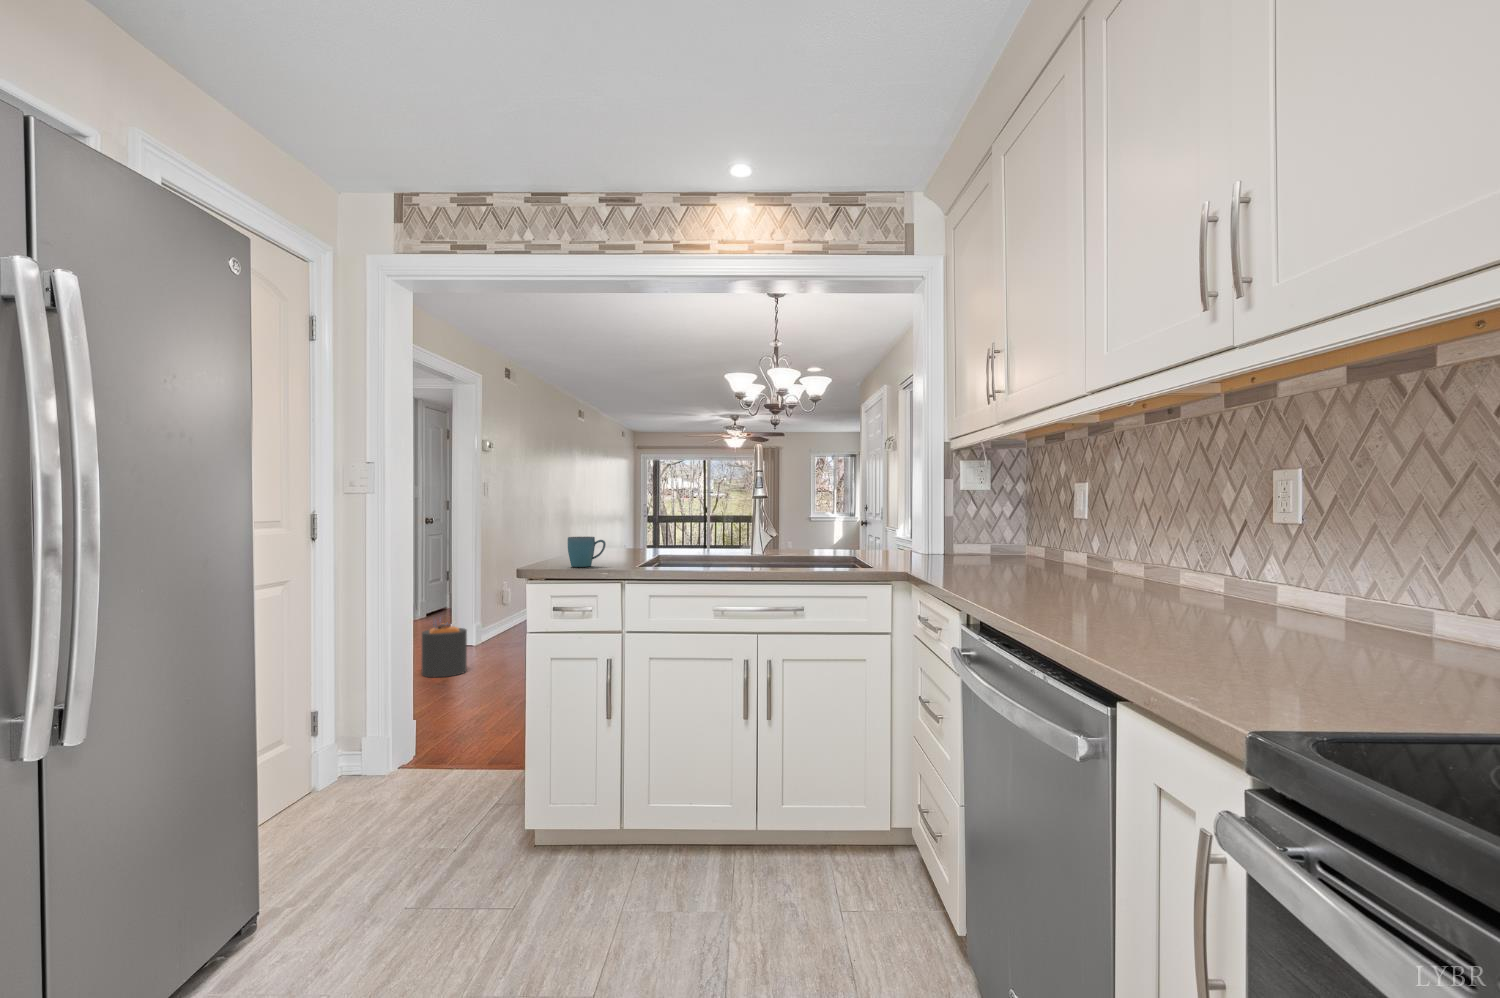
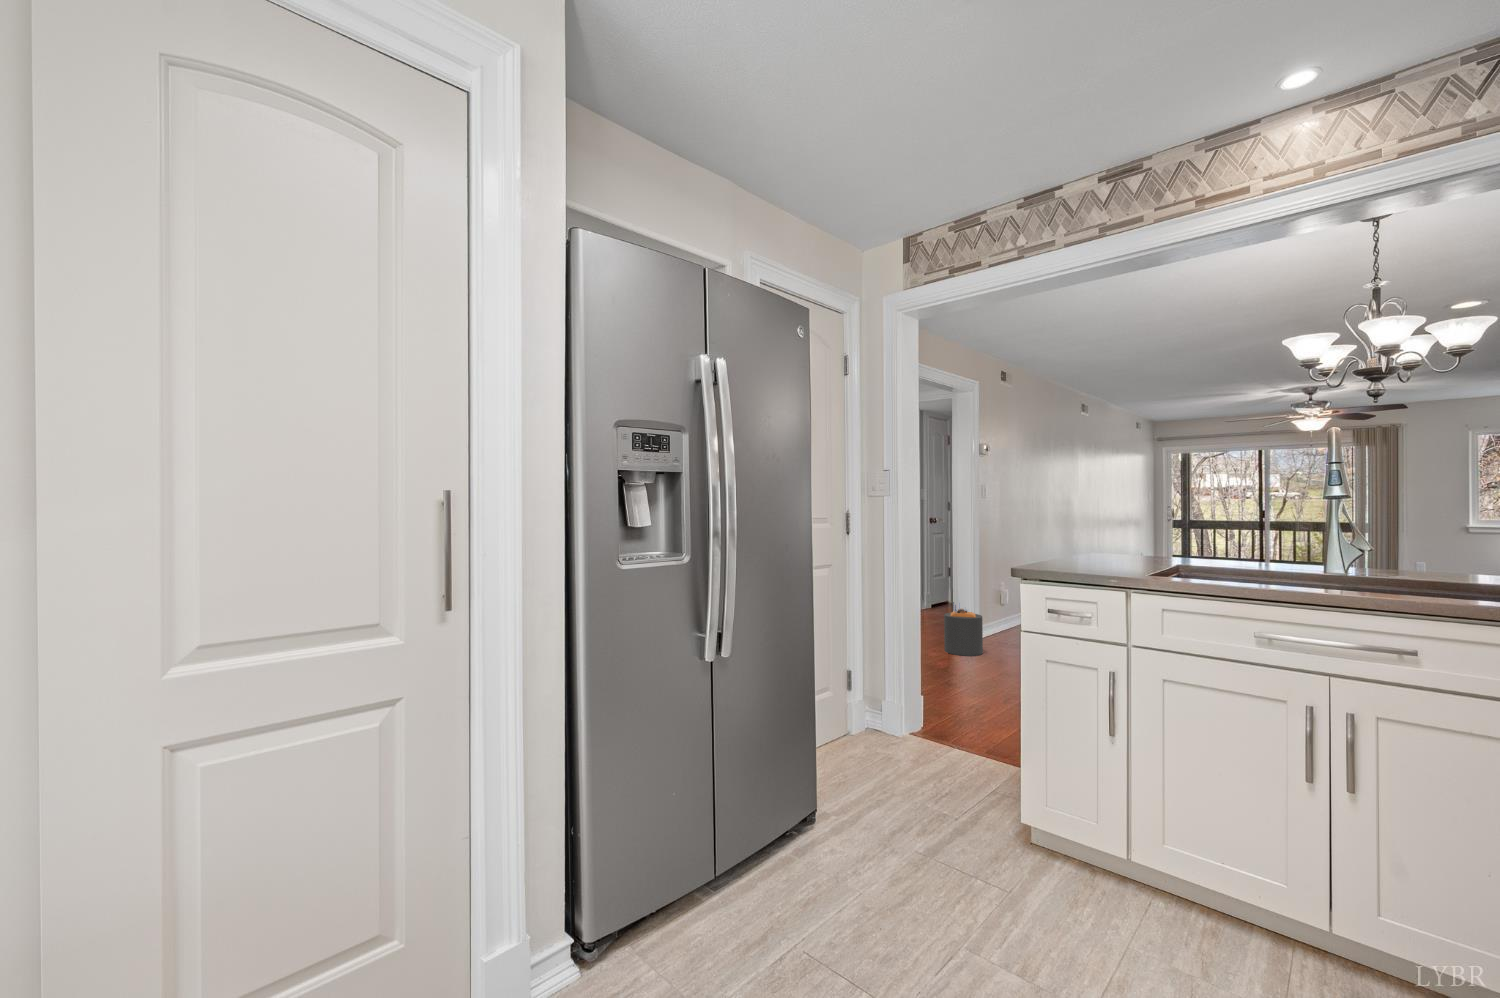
mug: present [568,537,606,567] -> none [1063,537,1108,569]

